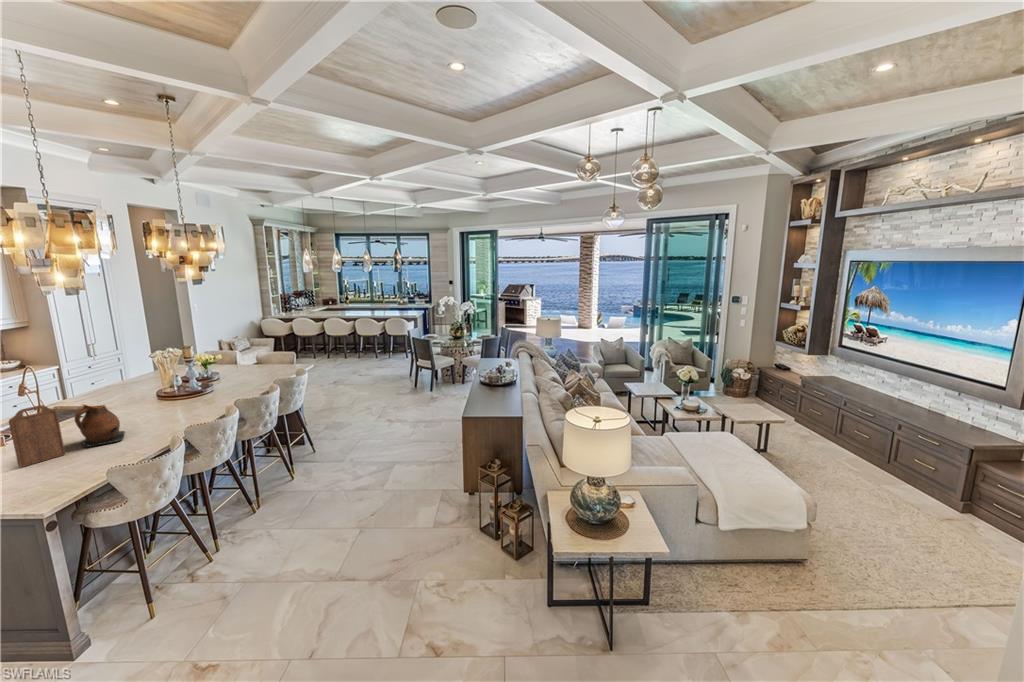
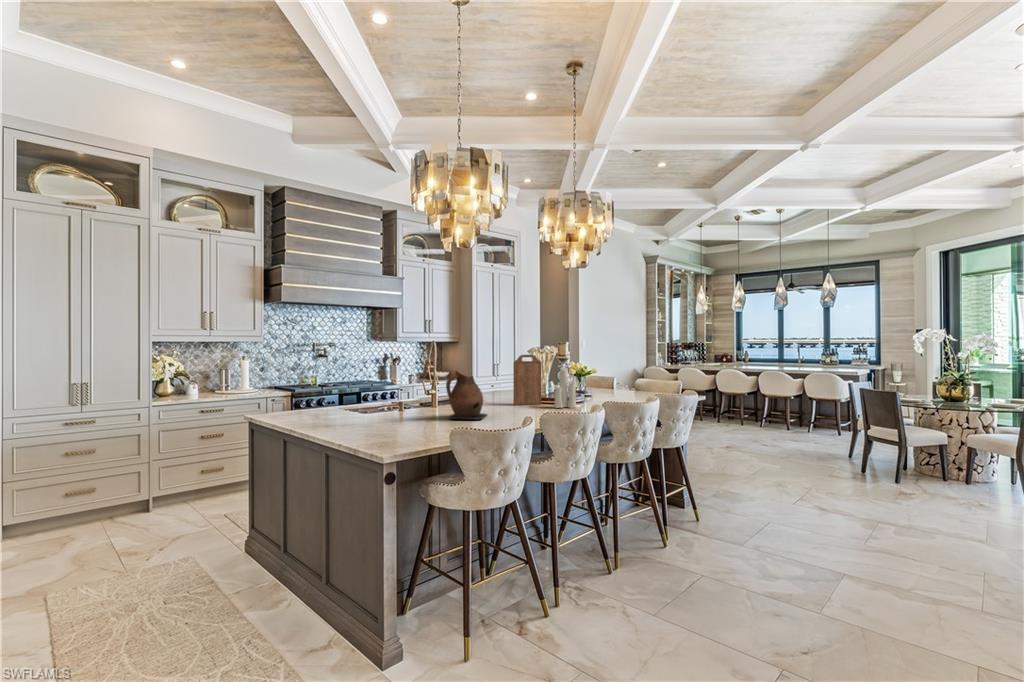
candle: none [189,368,211,407] -> present [554,367,576,408]
cutting board: present [9,405,65,467] -> present [514,355,541,405]

